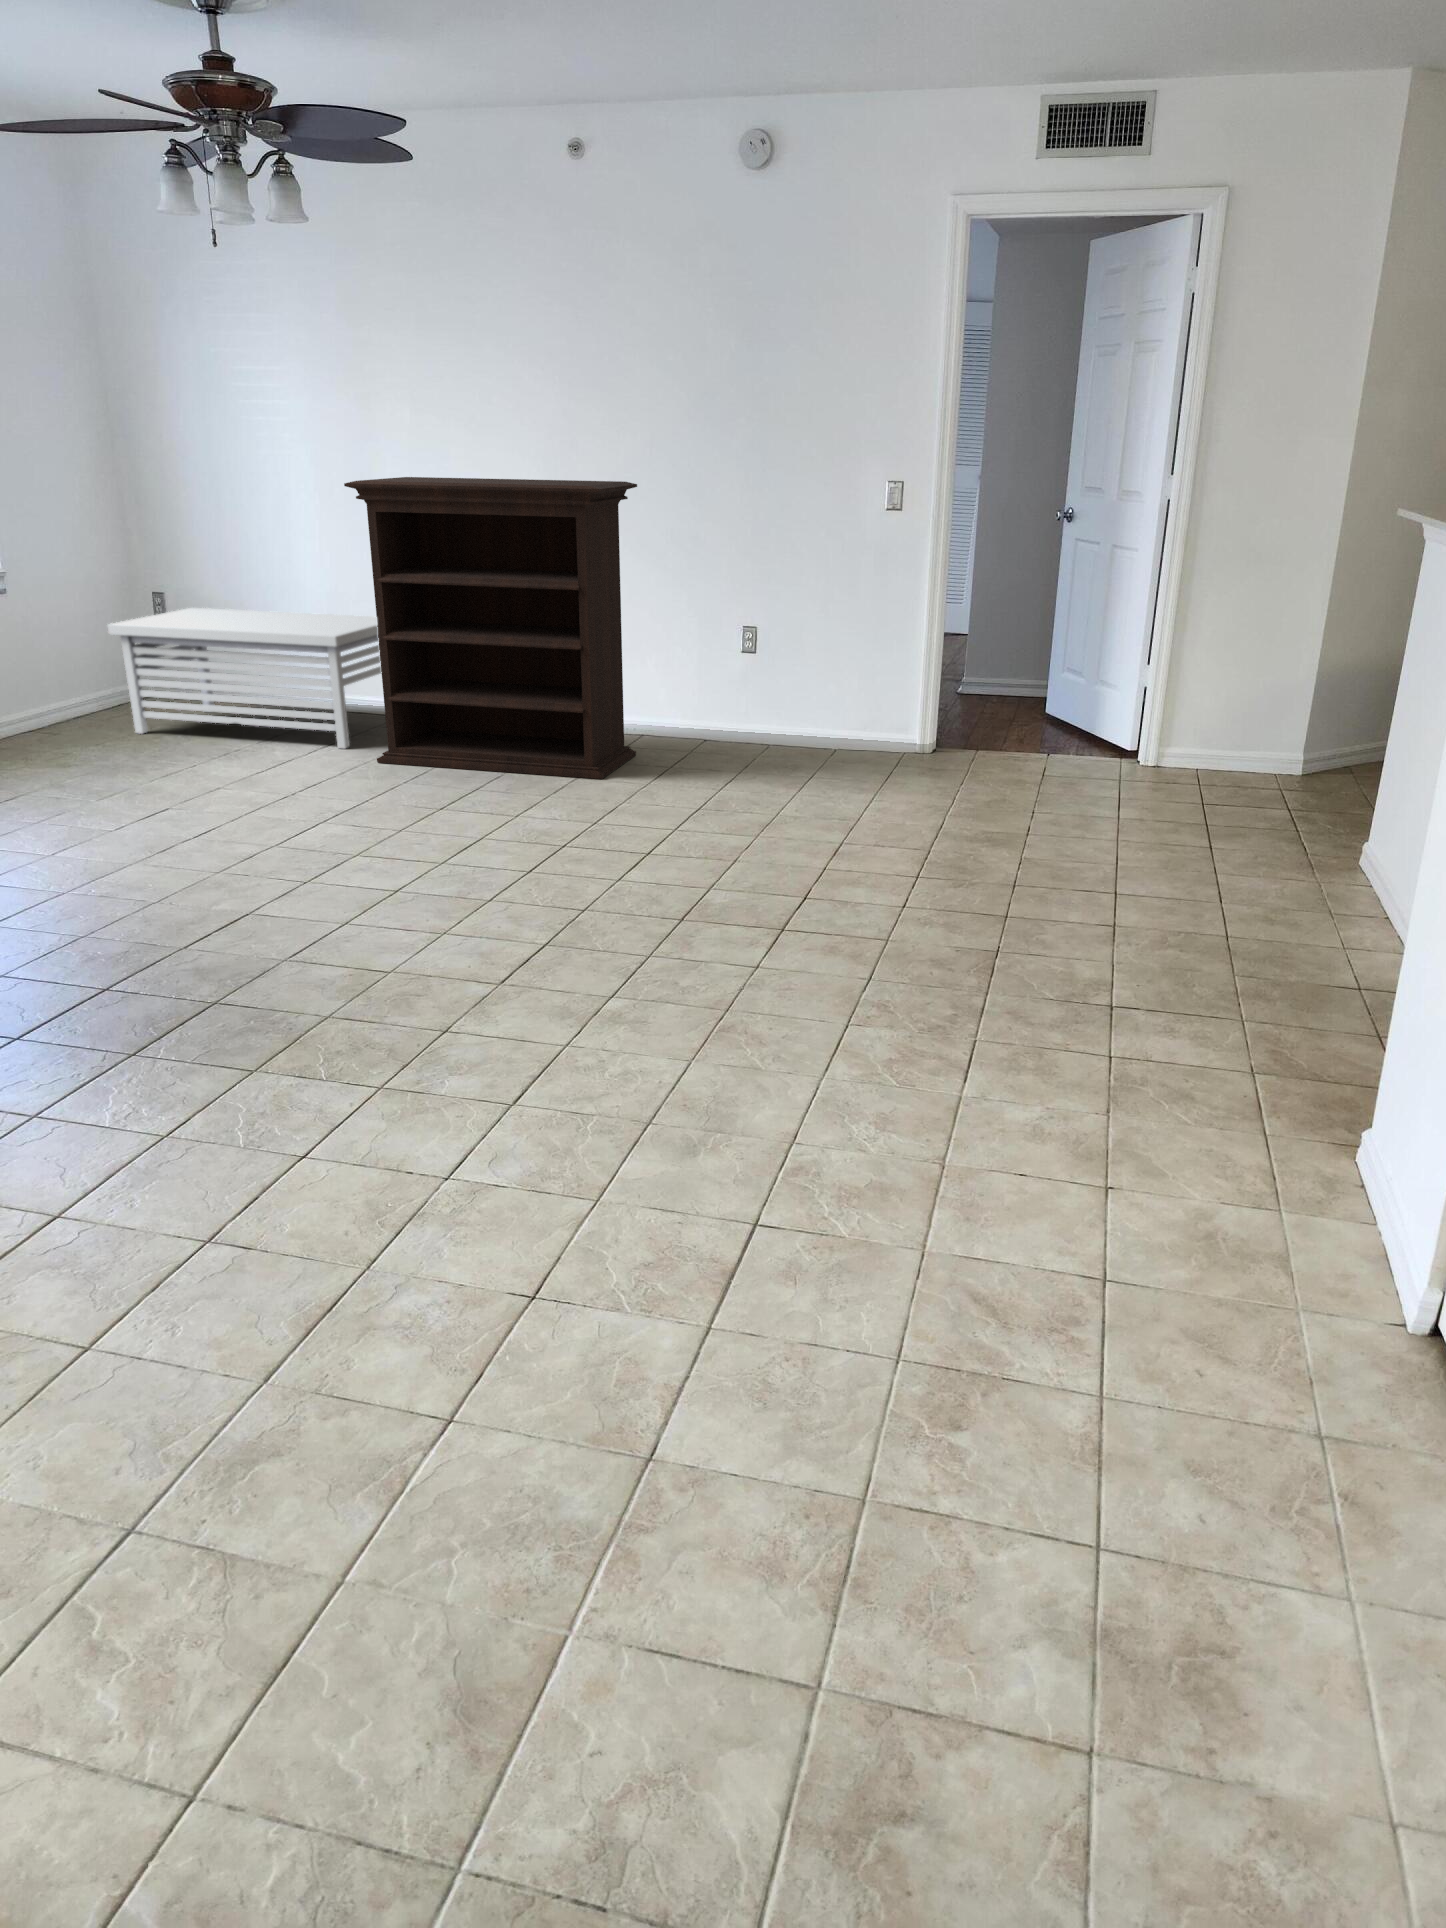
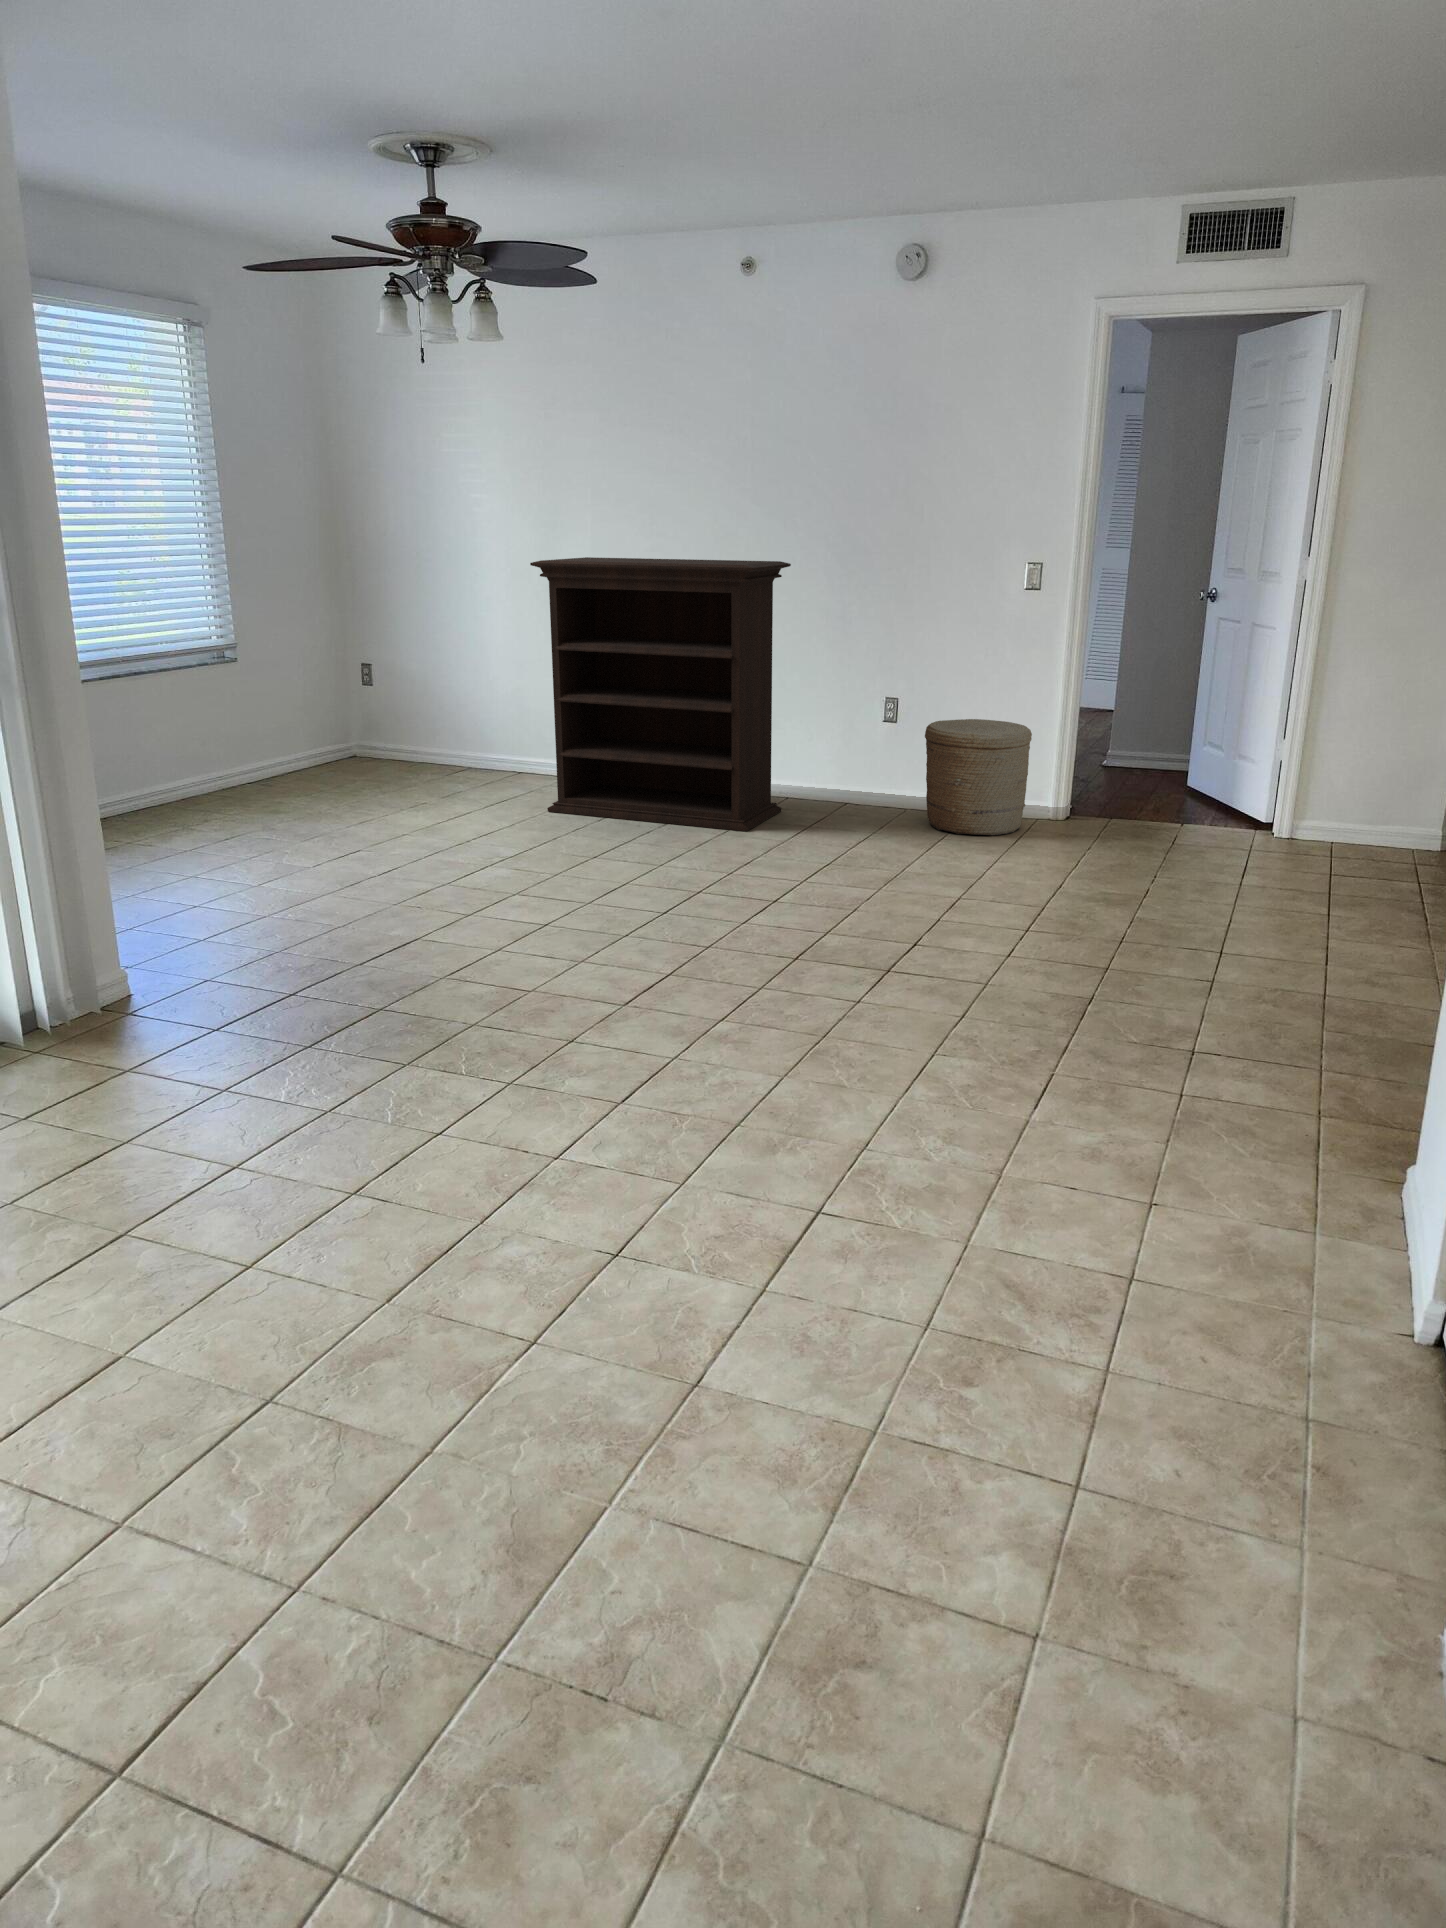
storage bench: present [108,608,381,749] -> none [325,672,580,799]
woven basket: none [789,652,901,776] -> present [925,719,1032,835]

